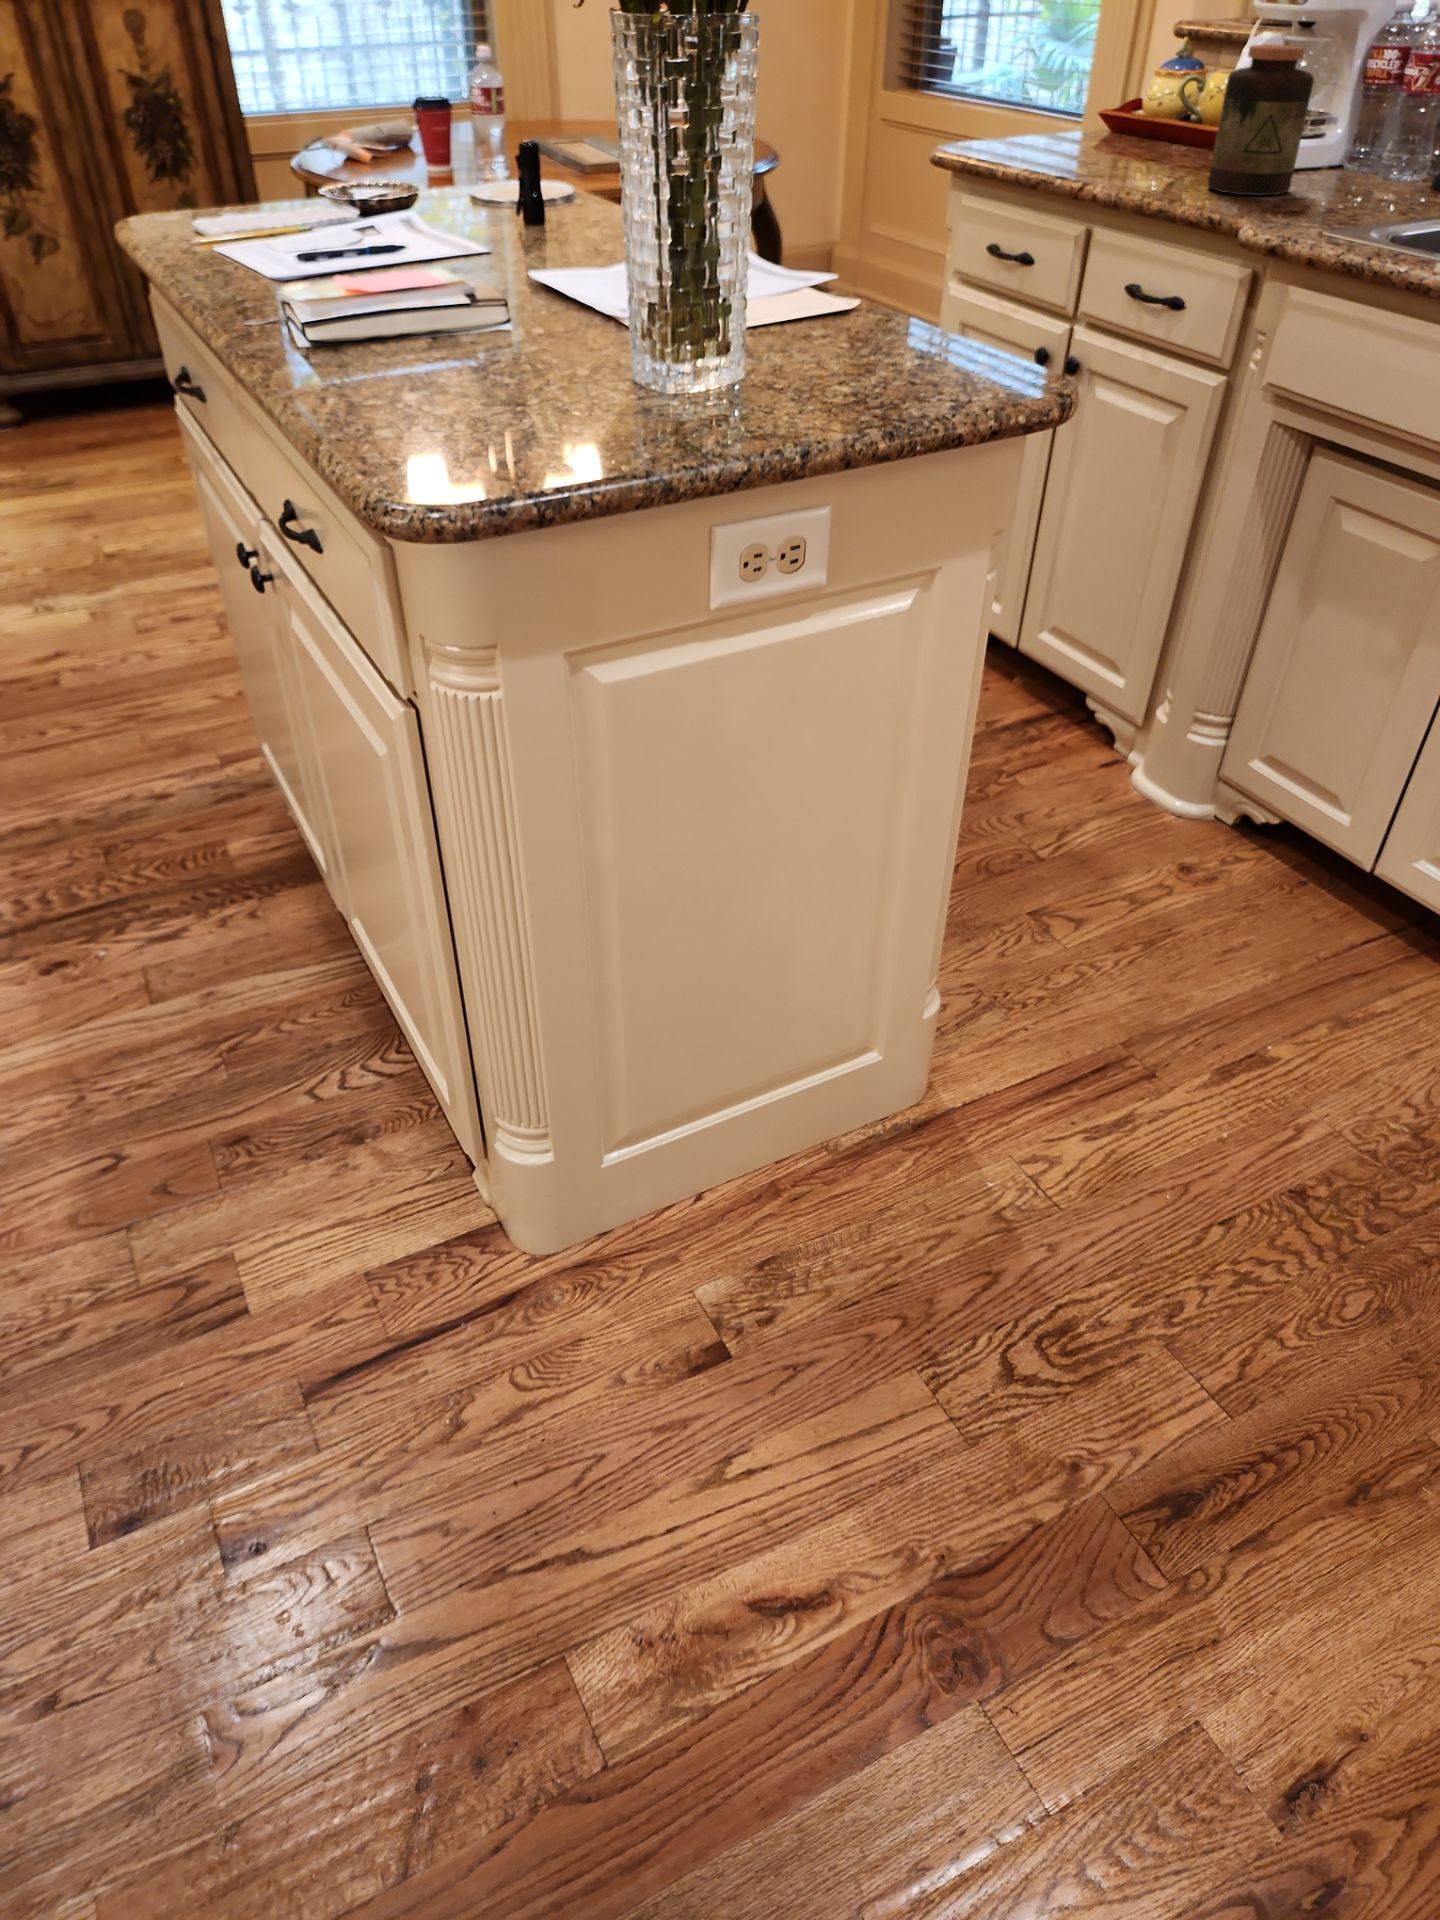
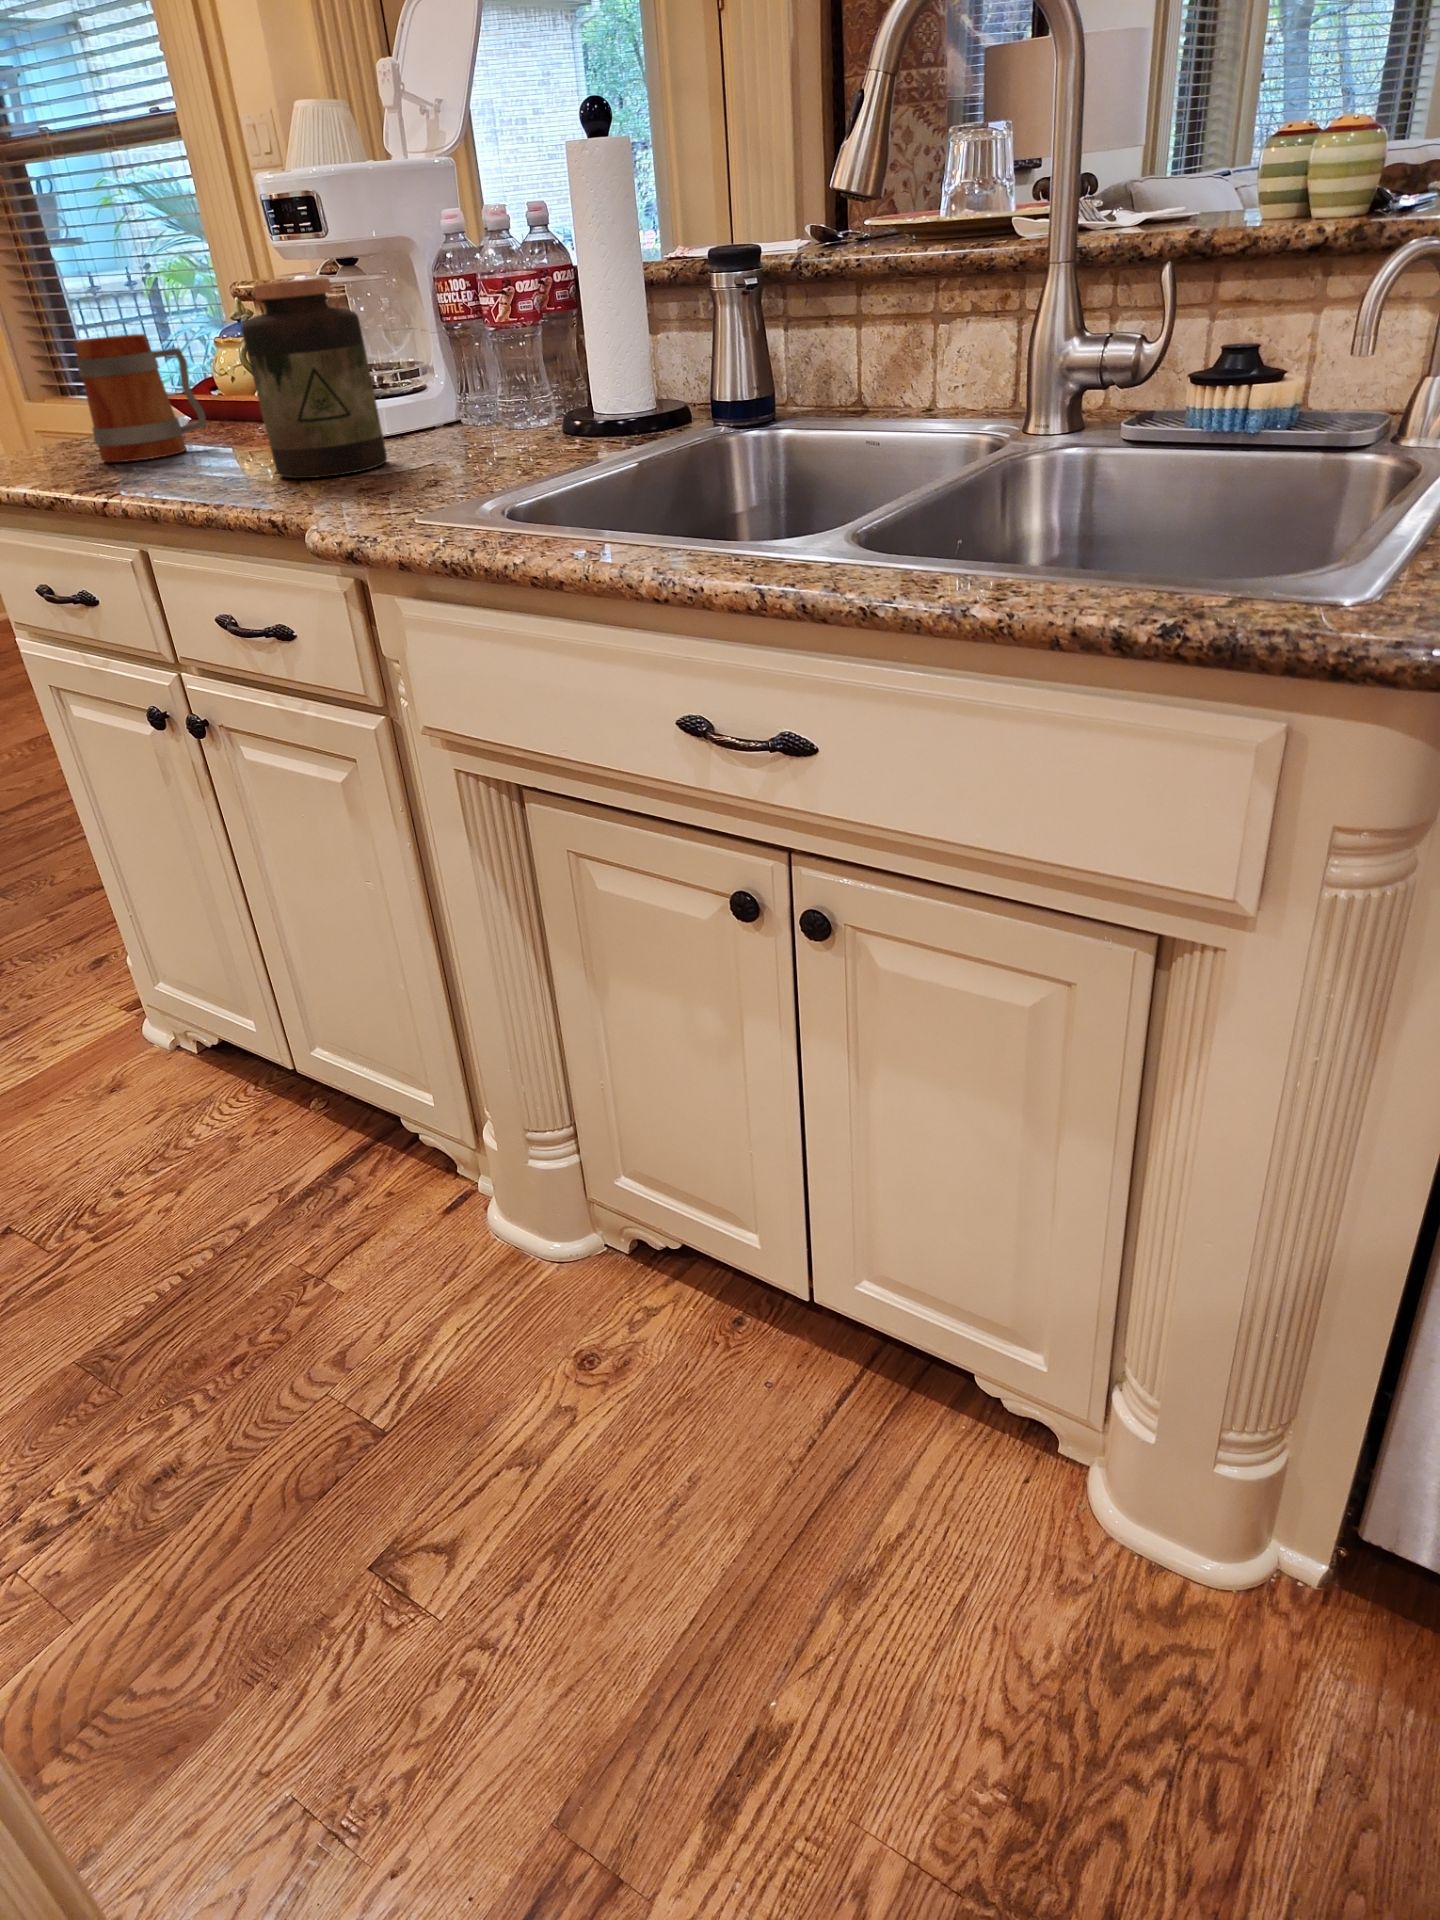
mug: none [1058,56,1148,156] -> present [74,334,206,462]

